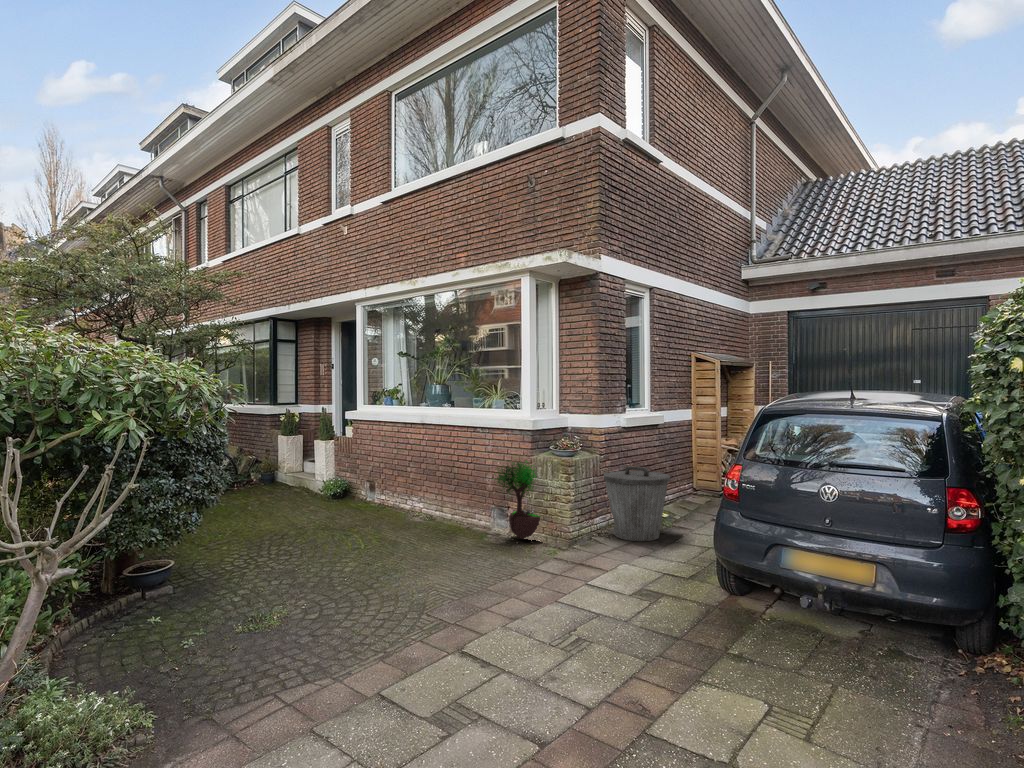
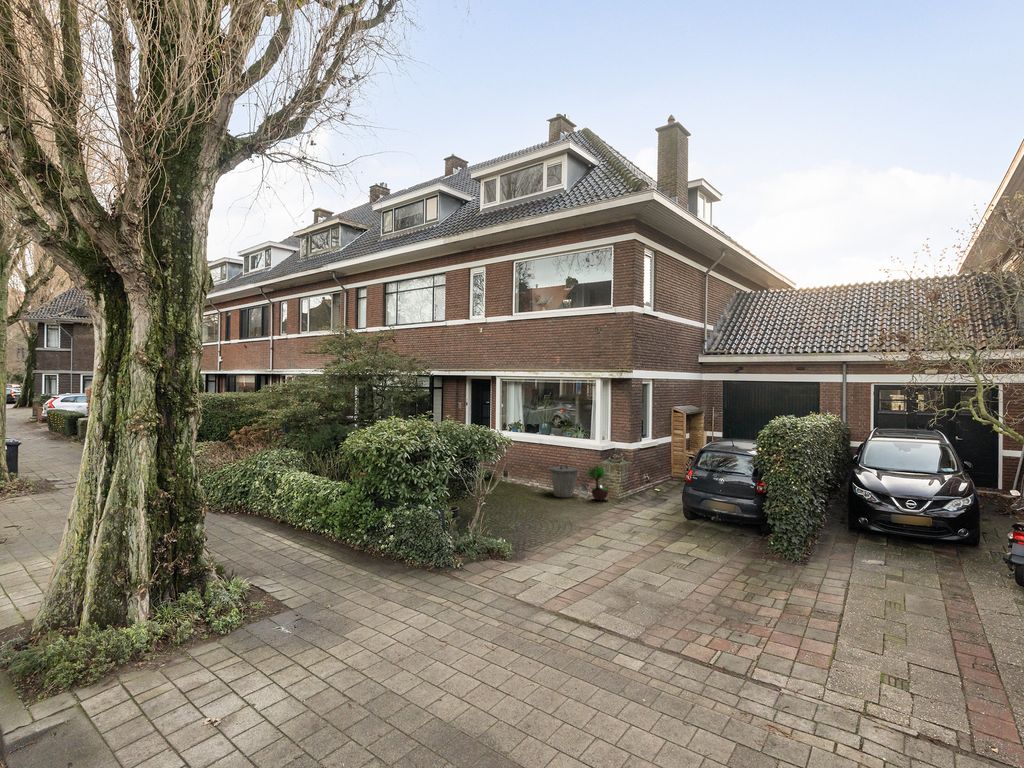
trash can: present [604,466,670,541] -> present [550,465,578,497]

